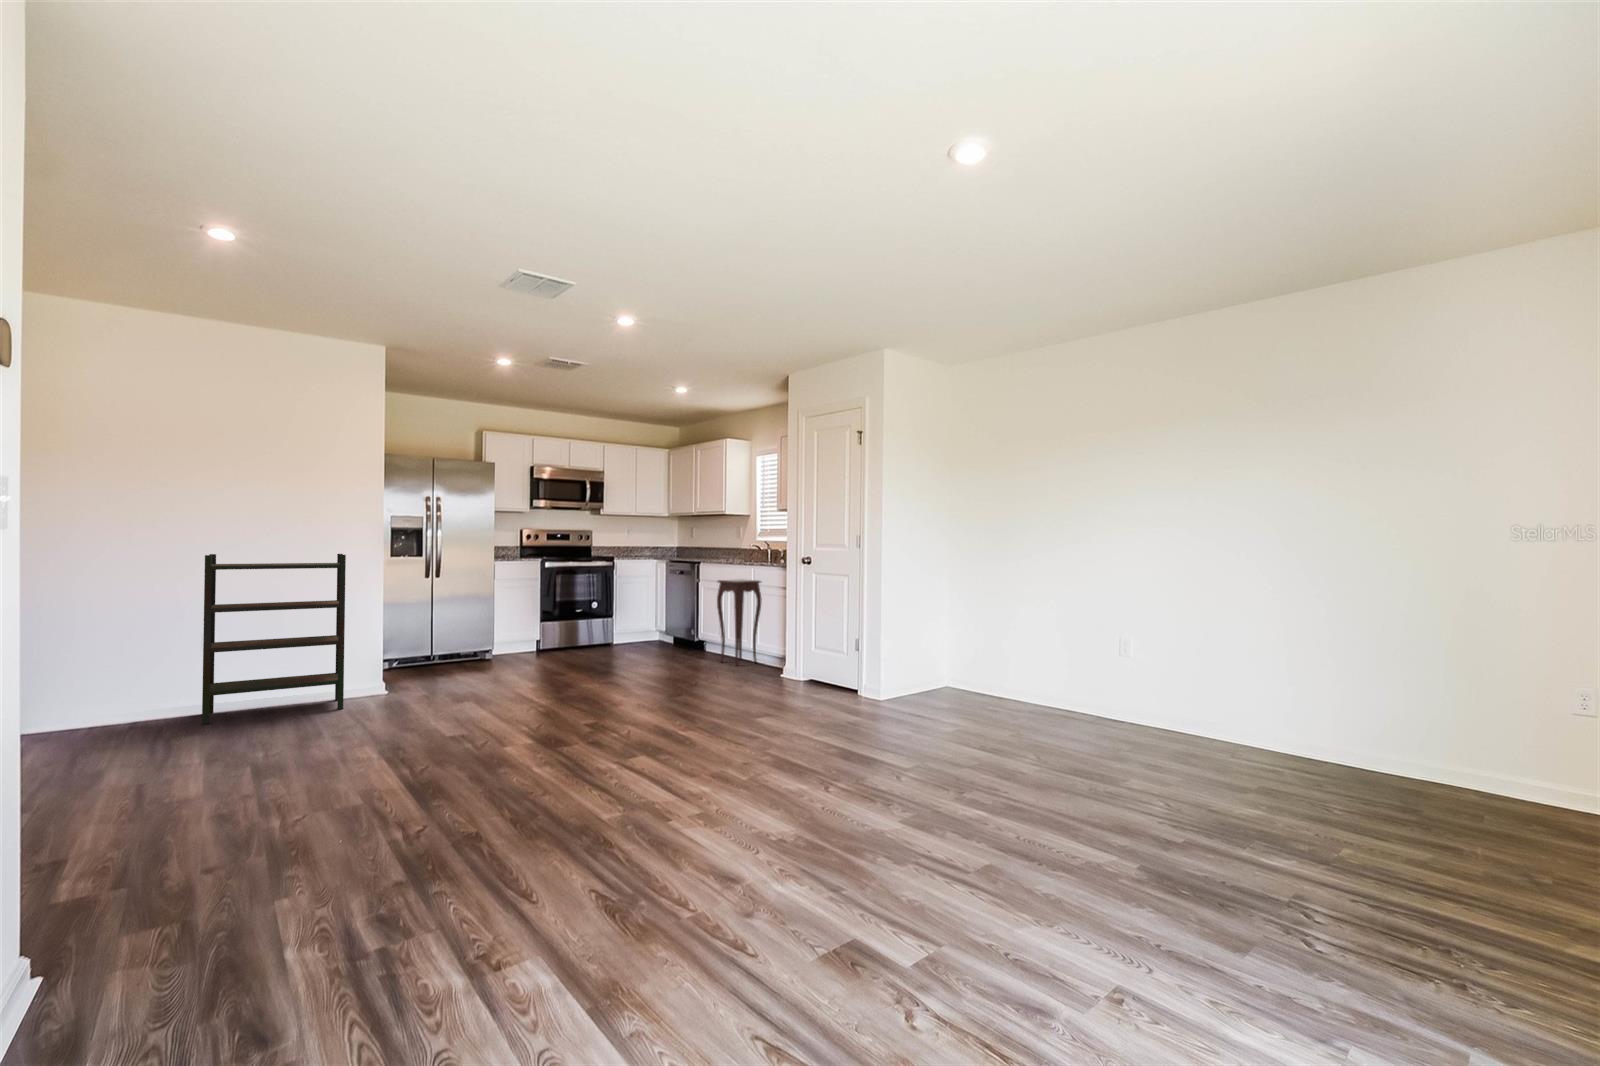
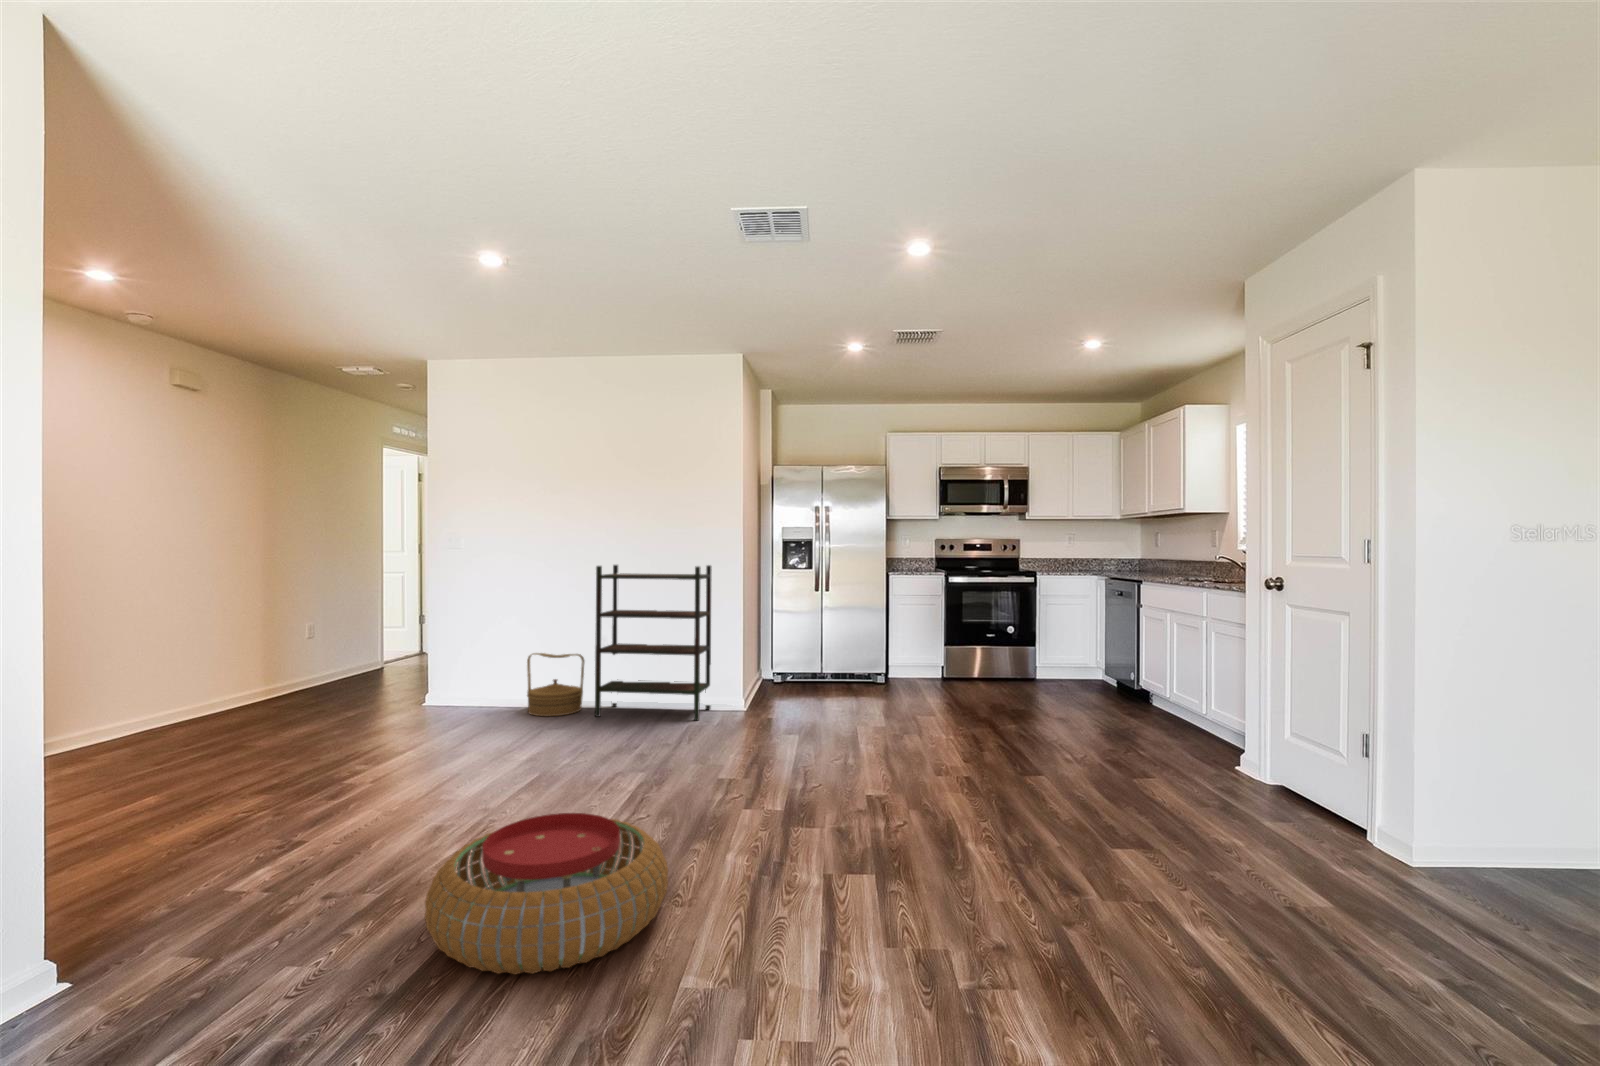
side table: present [717,579,762,666] -> none [1151,609,1223,737]
woven basket: none [80,658,175,736] -> present [527,653,584,716]
pouf: none [341,753,546,869] -> present [425,813,668,975]

